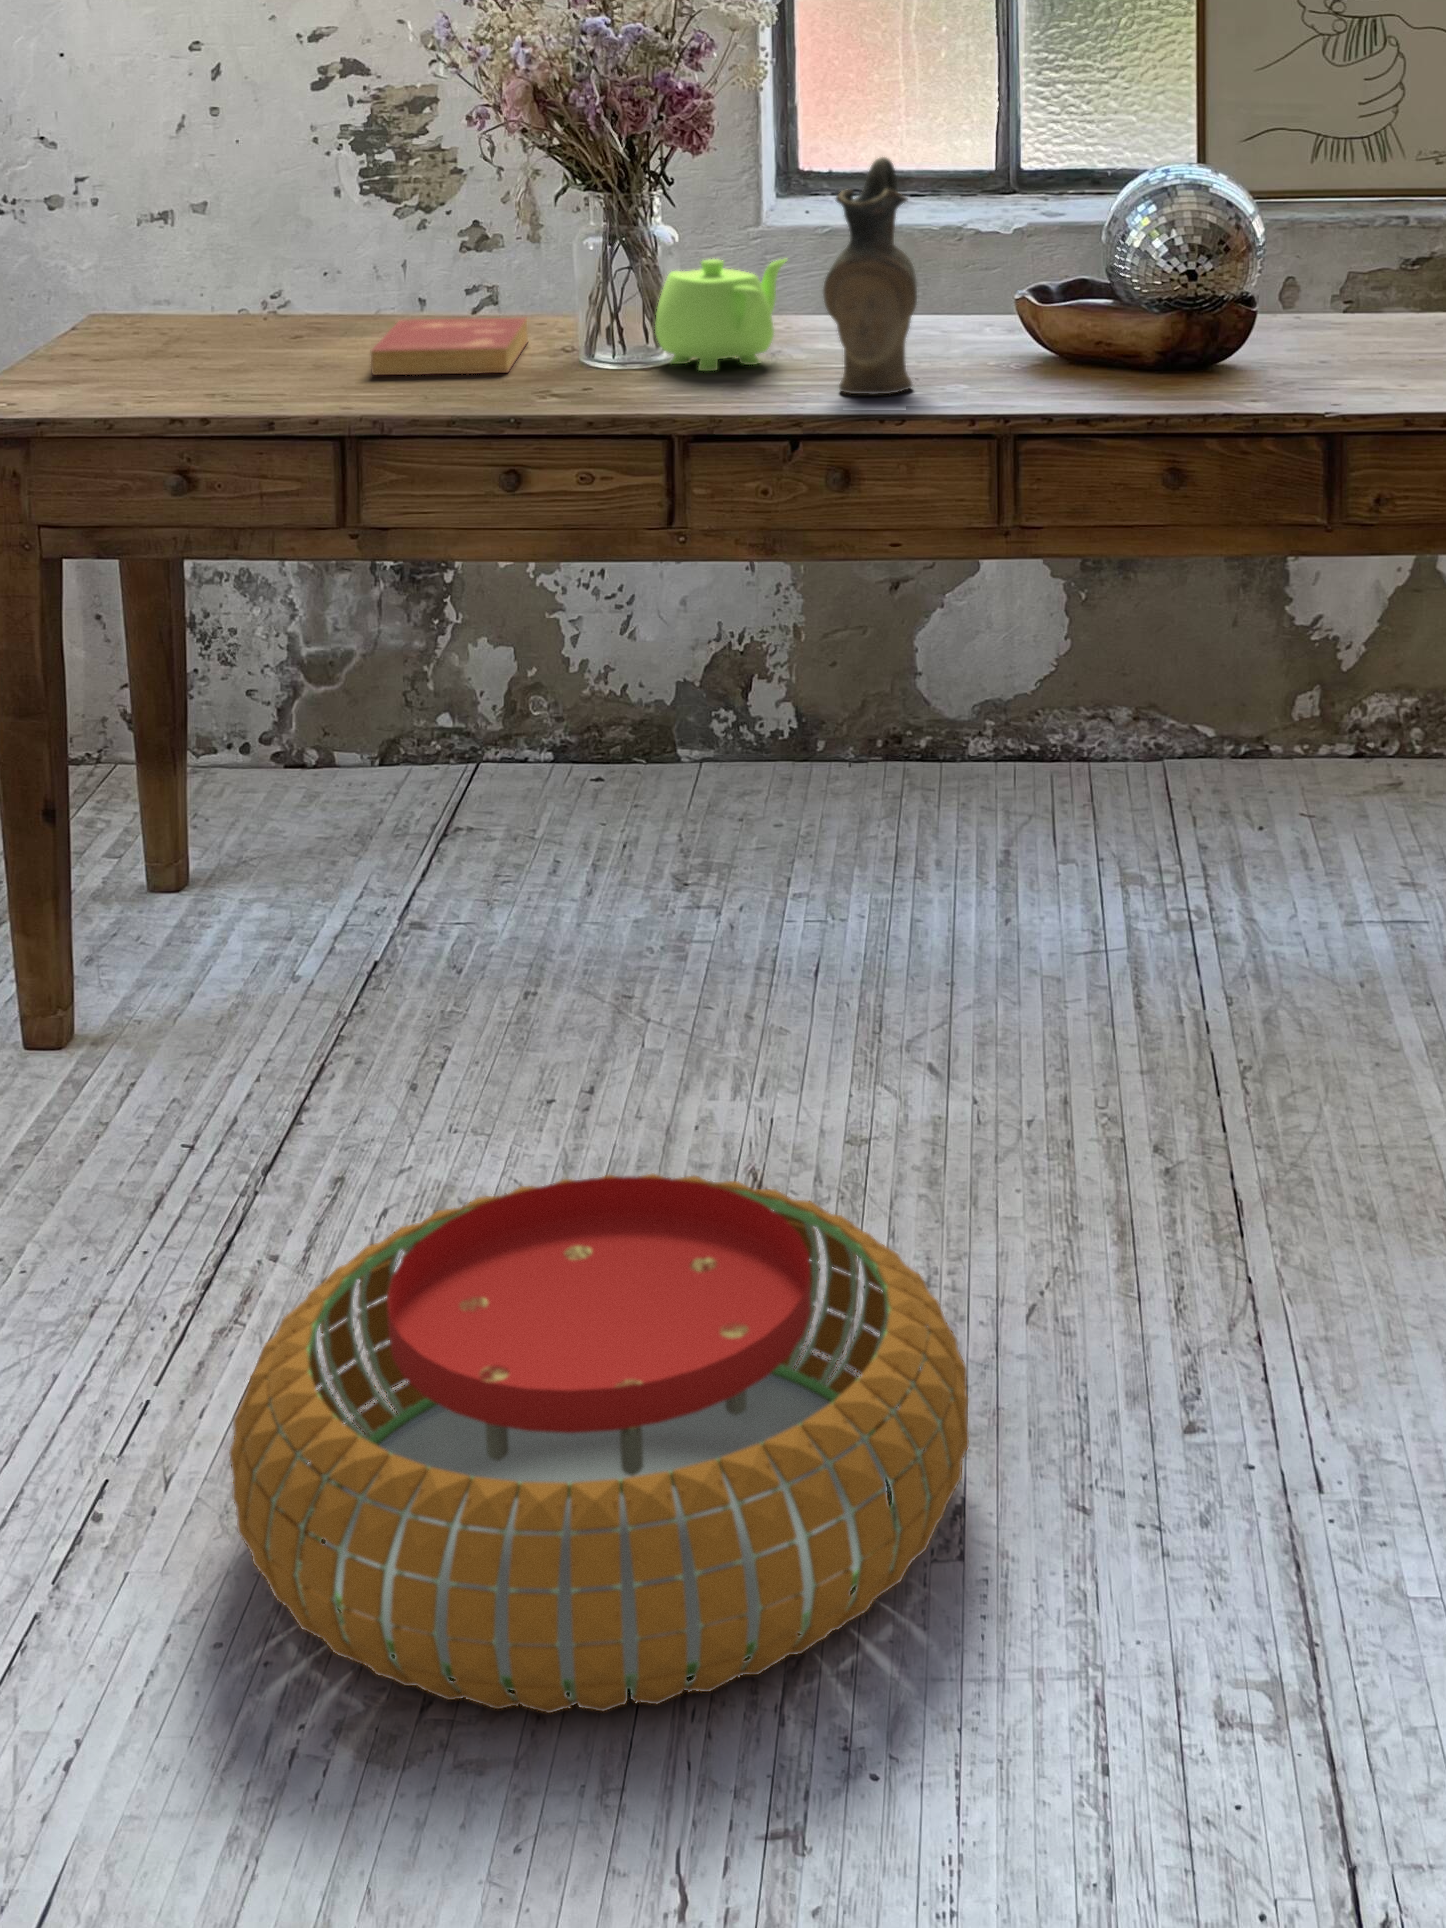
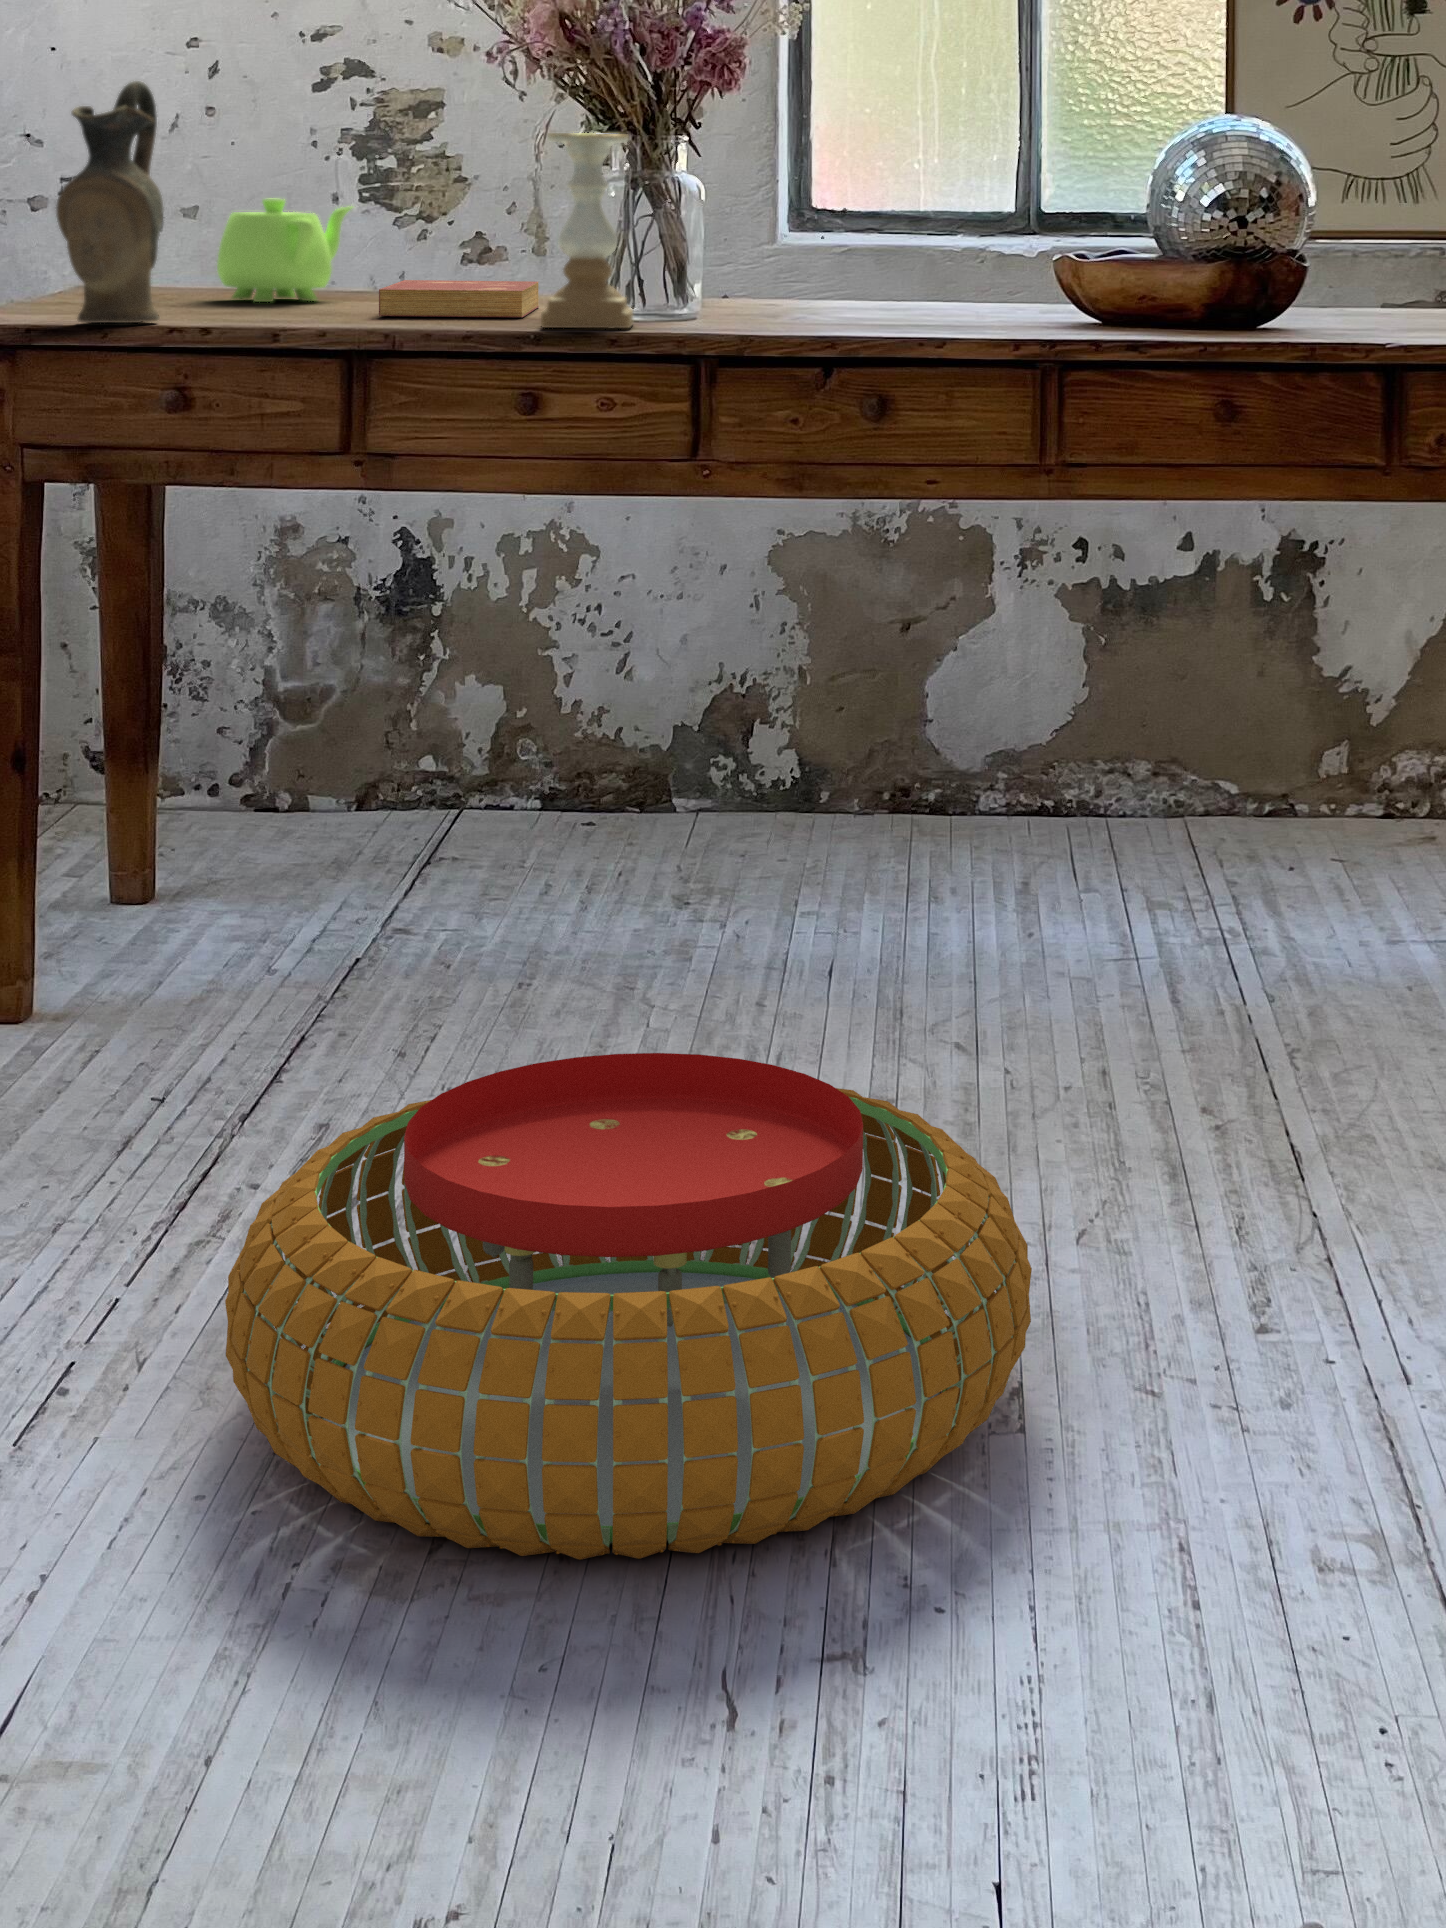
ceramic pitcher: present [823,157,917,394] -> present [56,81,163,323]
candle holder: none [519,210,610,404] -> present [541,133,633,328]
teapot: present [655,259,786,371] -> present [217,198,352,302]

